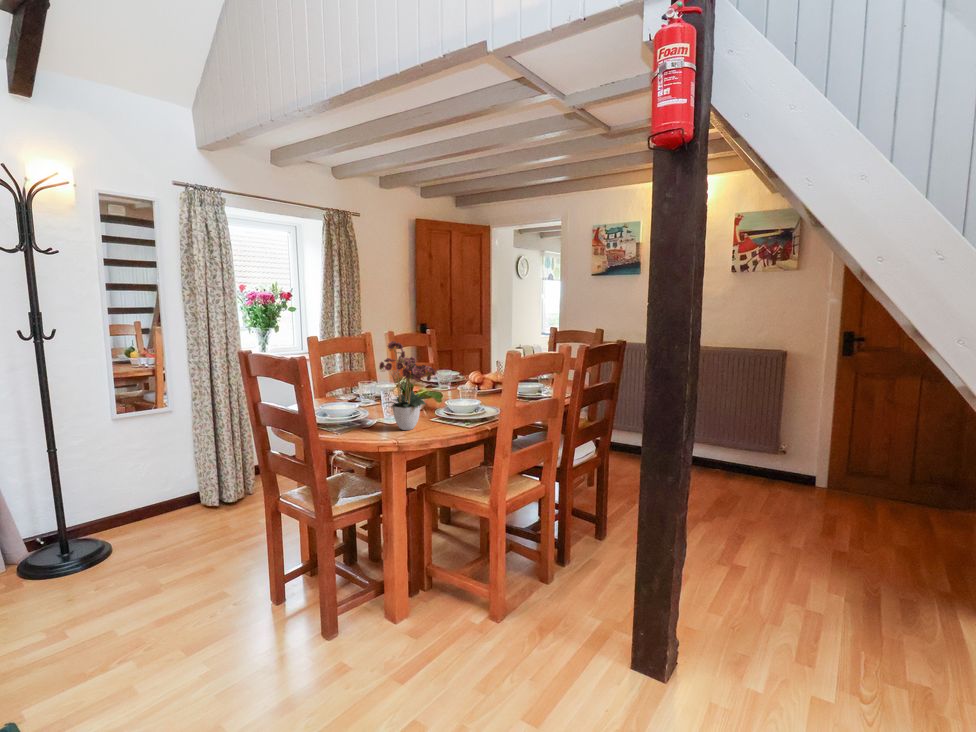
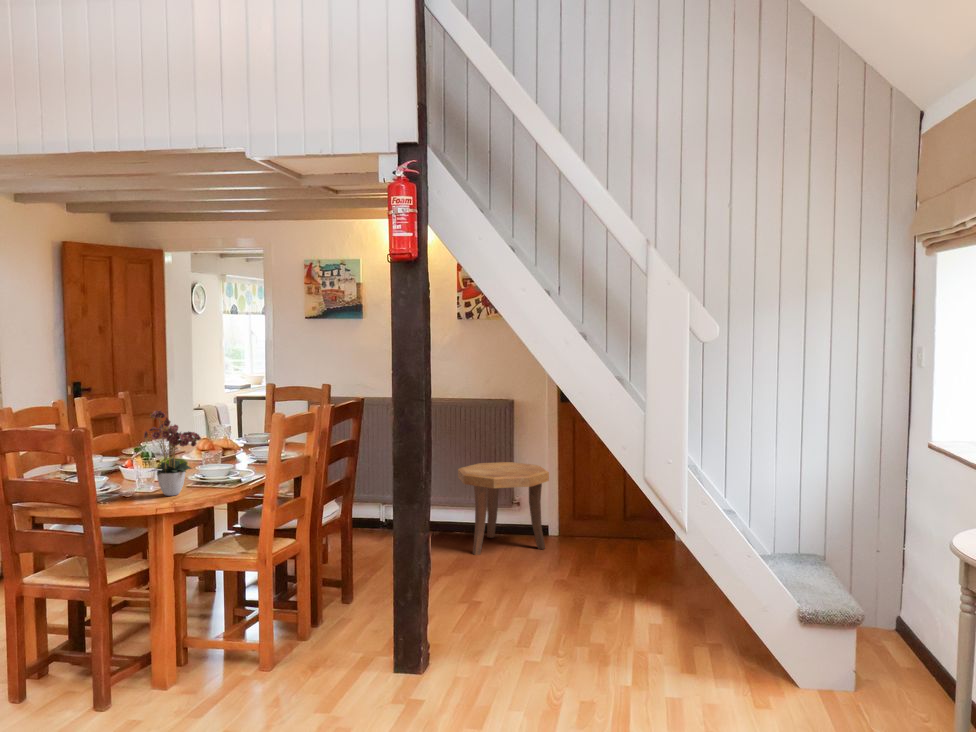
side table: none [722,410,828,506] -> present [458,462,549,555]

